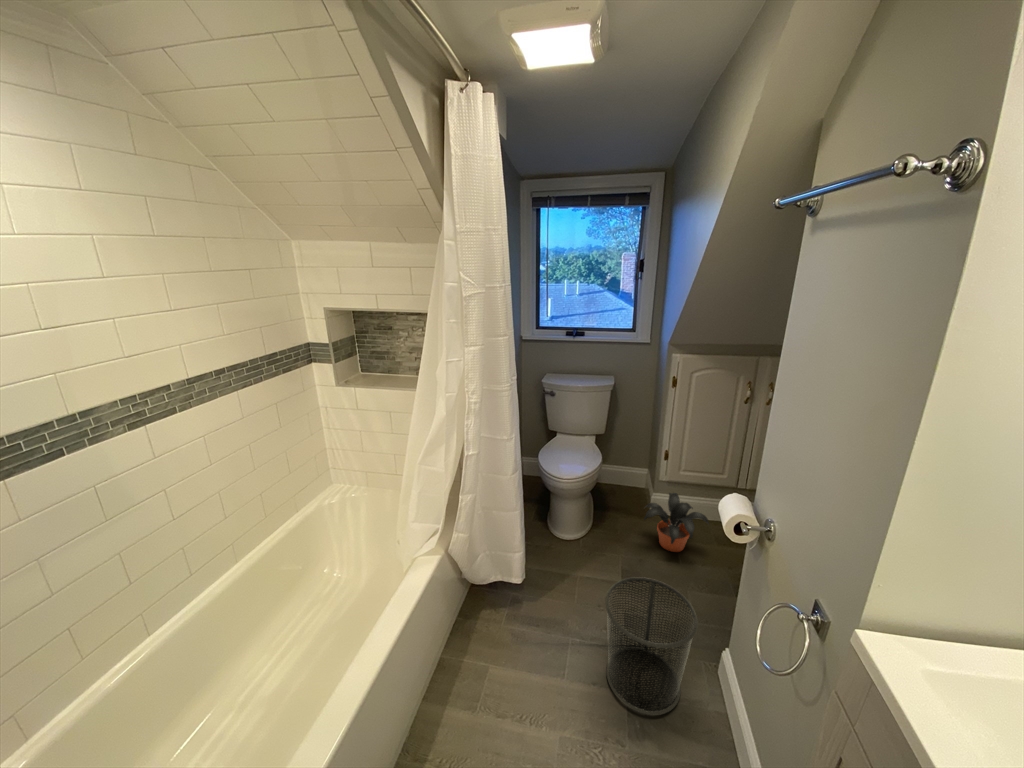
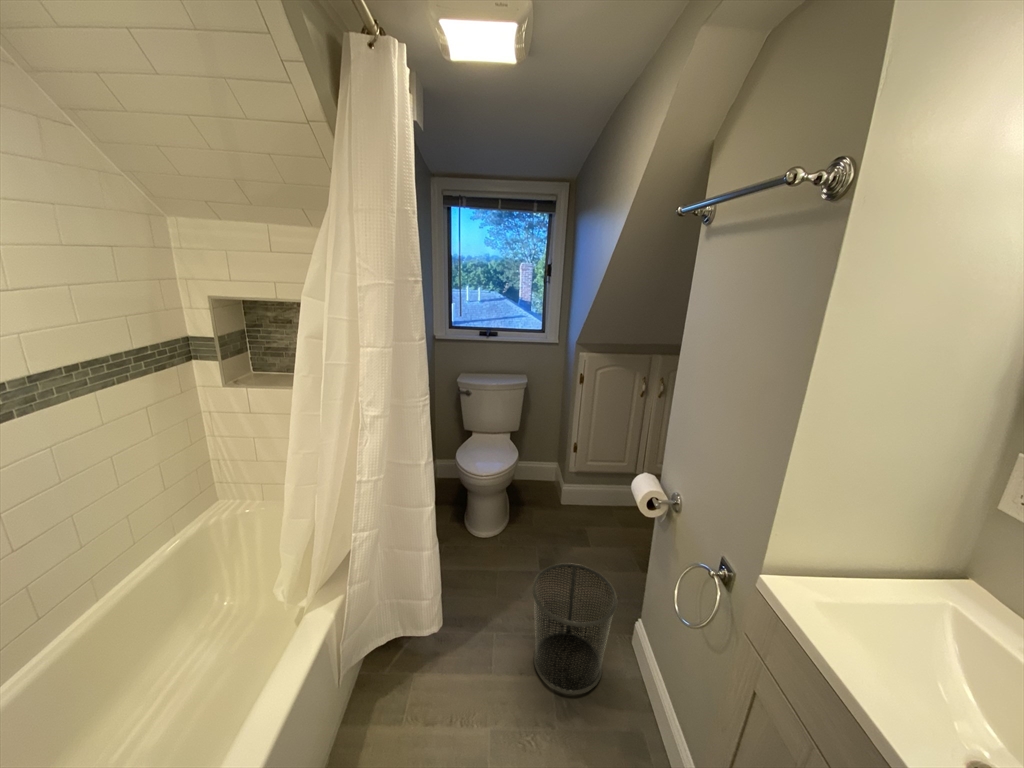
potted plant: present [644,493,709,552] -> none [557,483,616,538]

